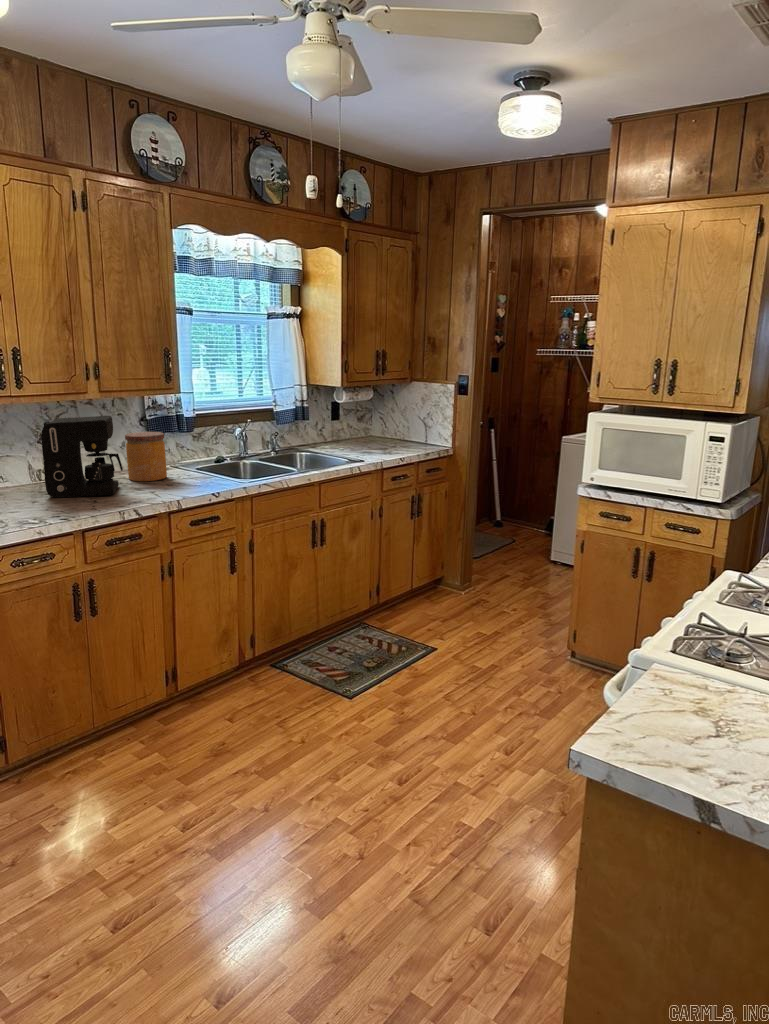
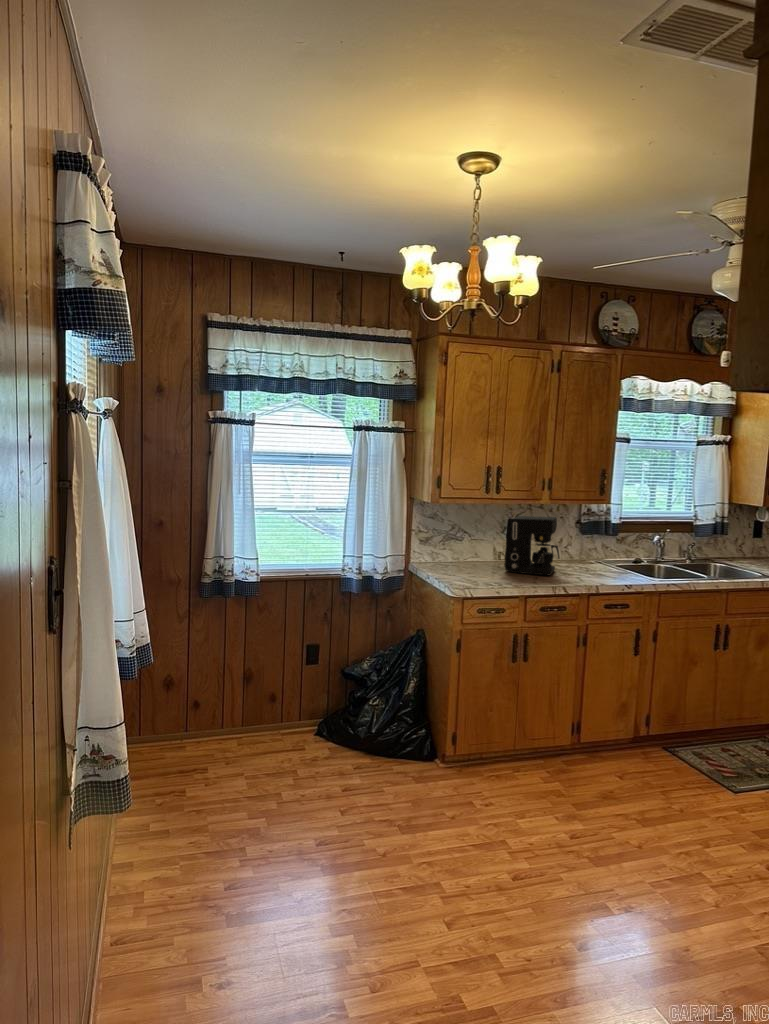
jar: present [125,432,167,481] -> none [563,532,594,570]

